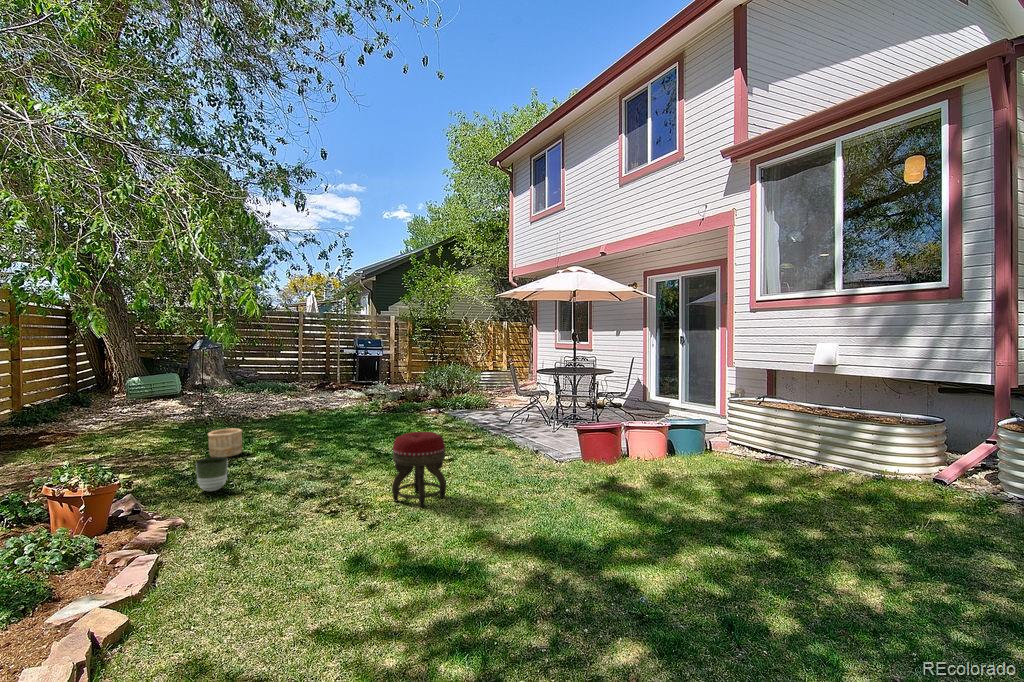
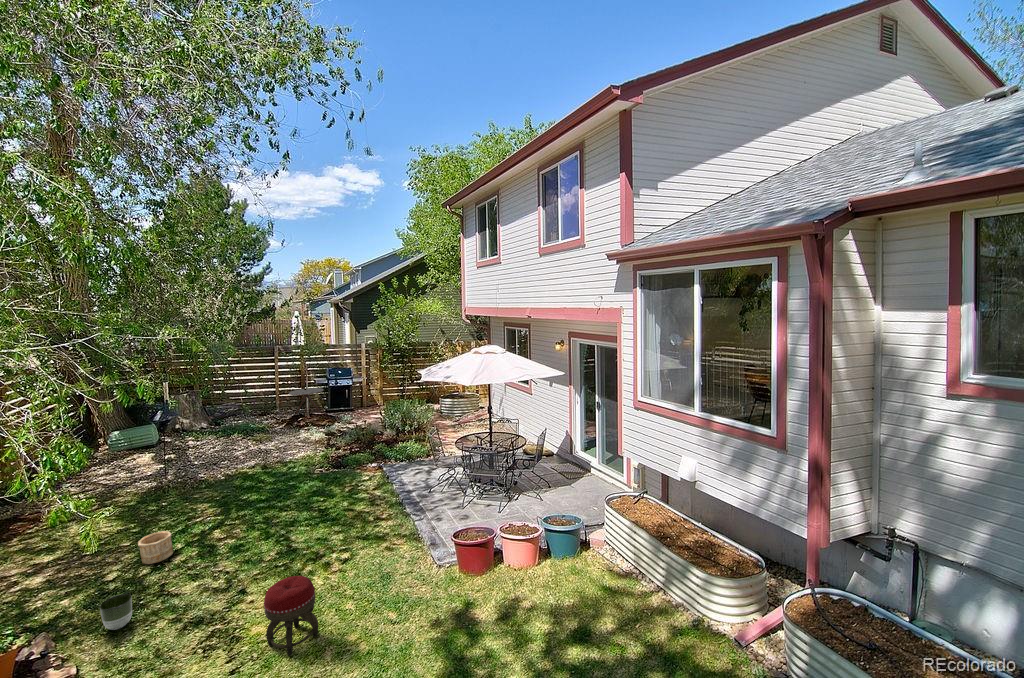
round table: none [312,359,349,384] -> present [289,388,323,413]

